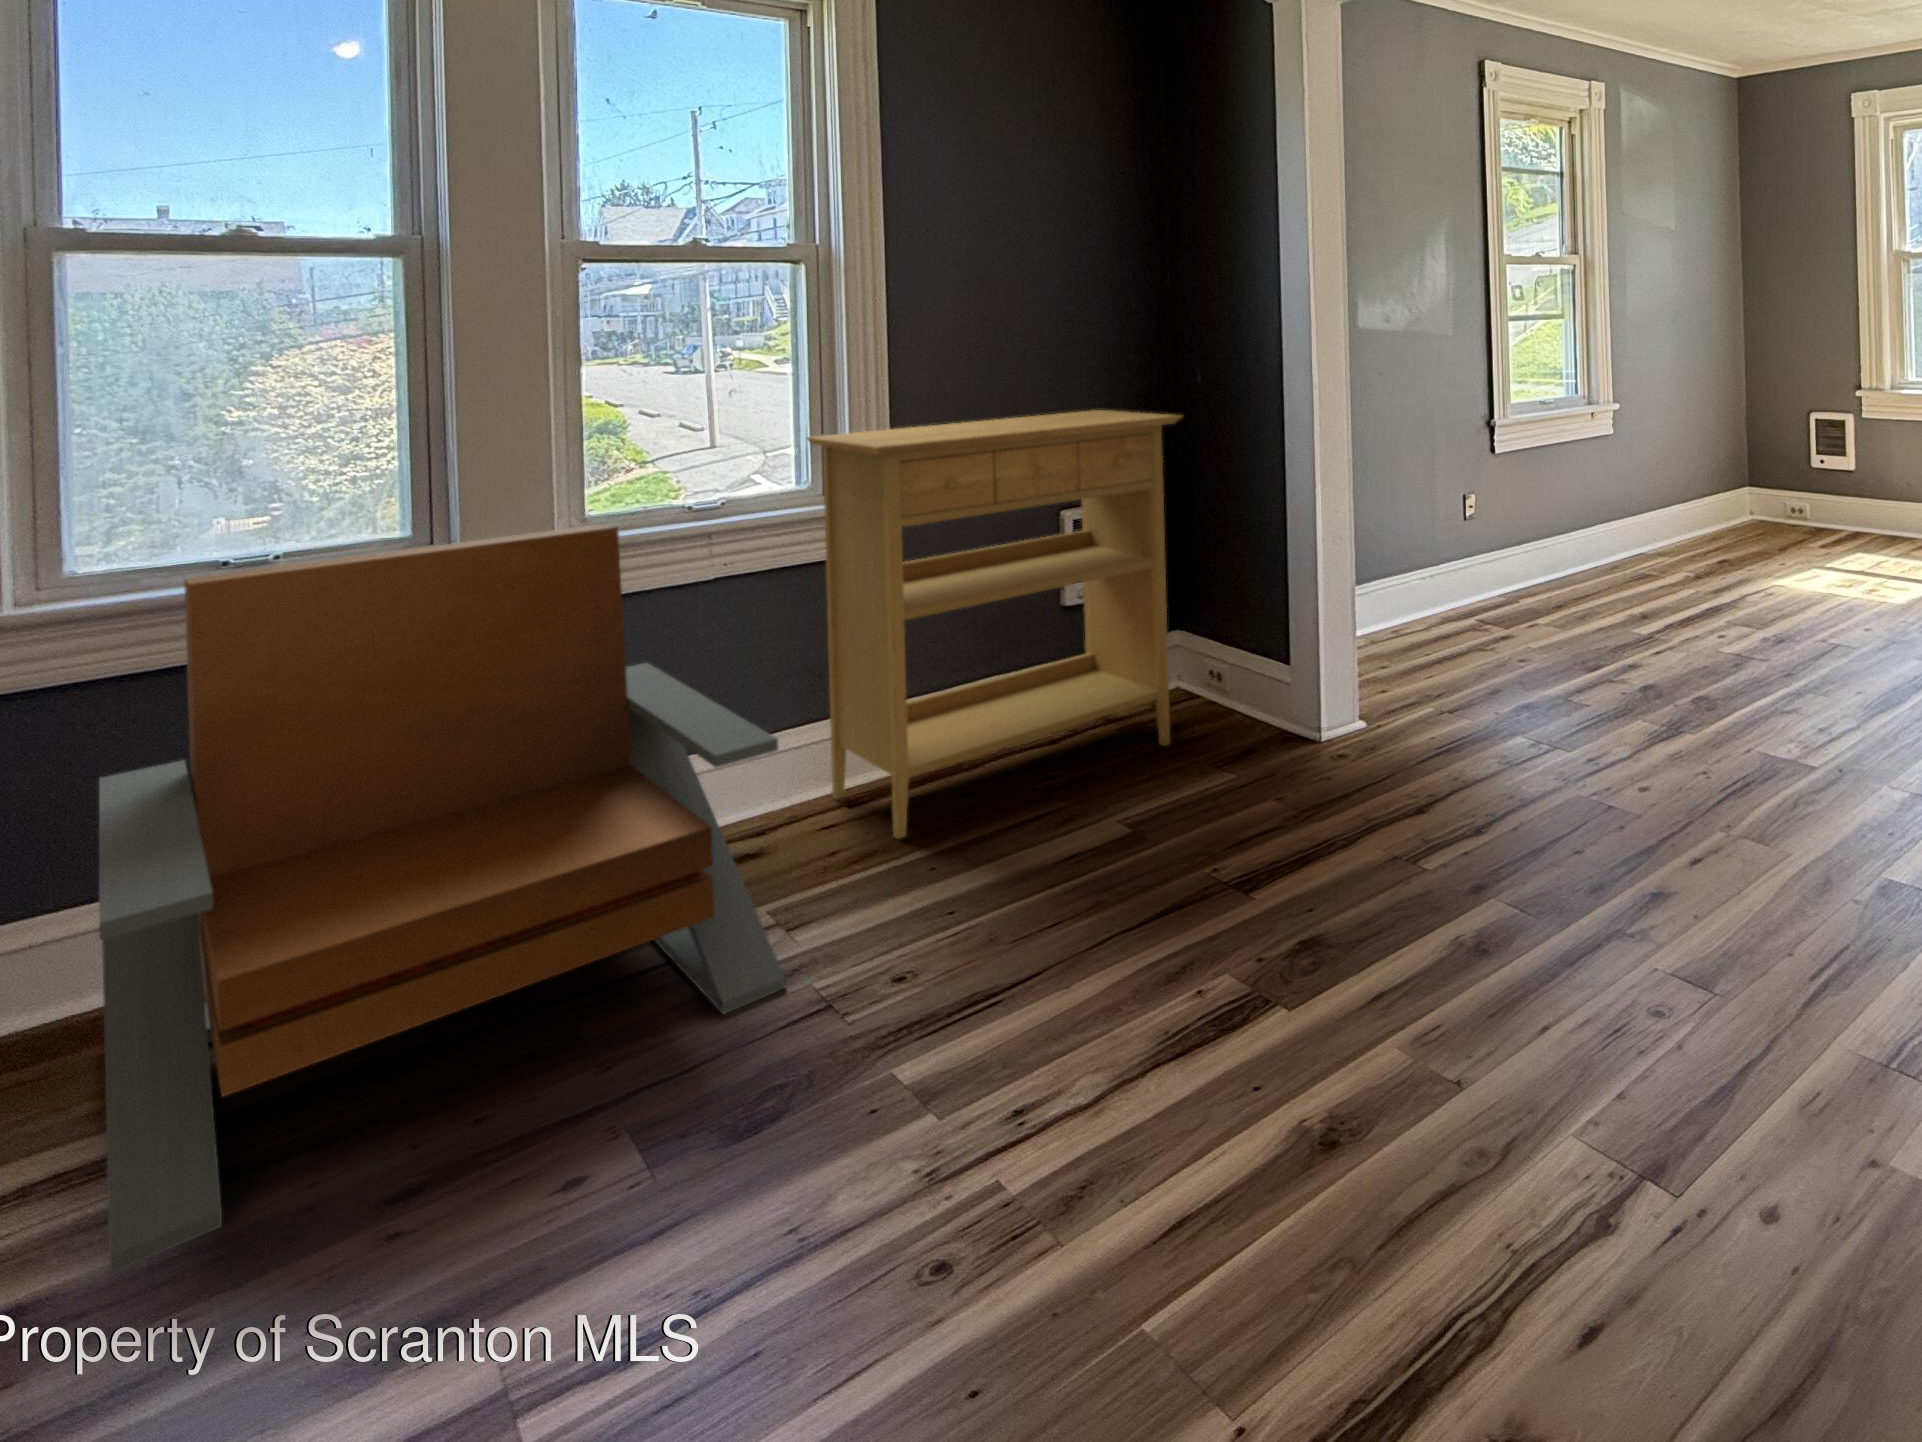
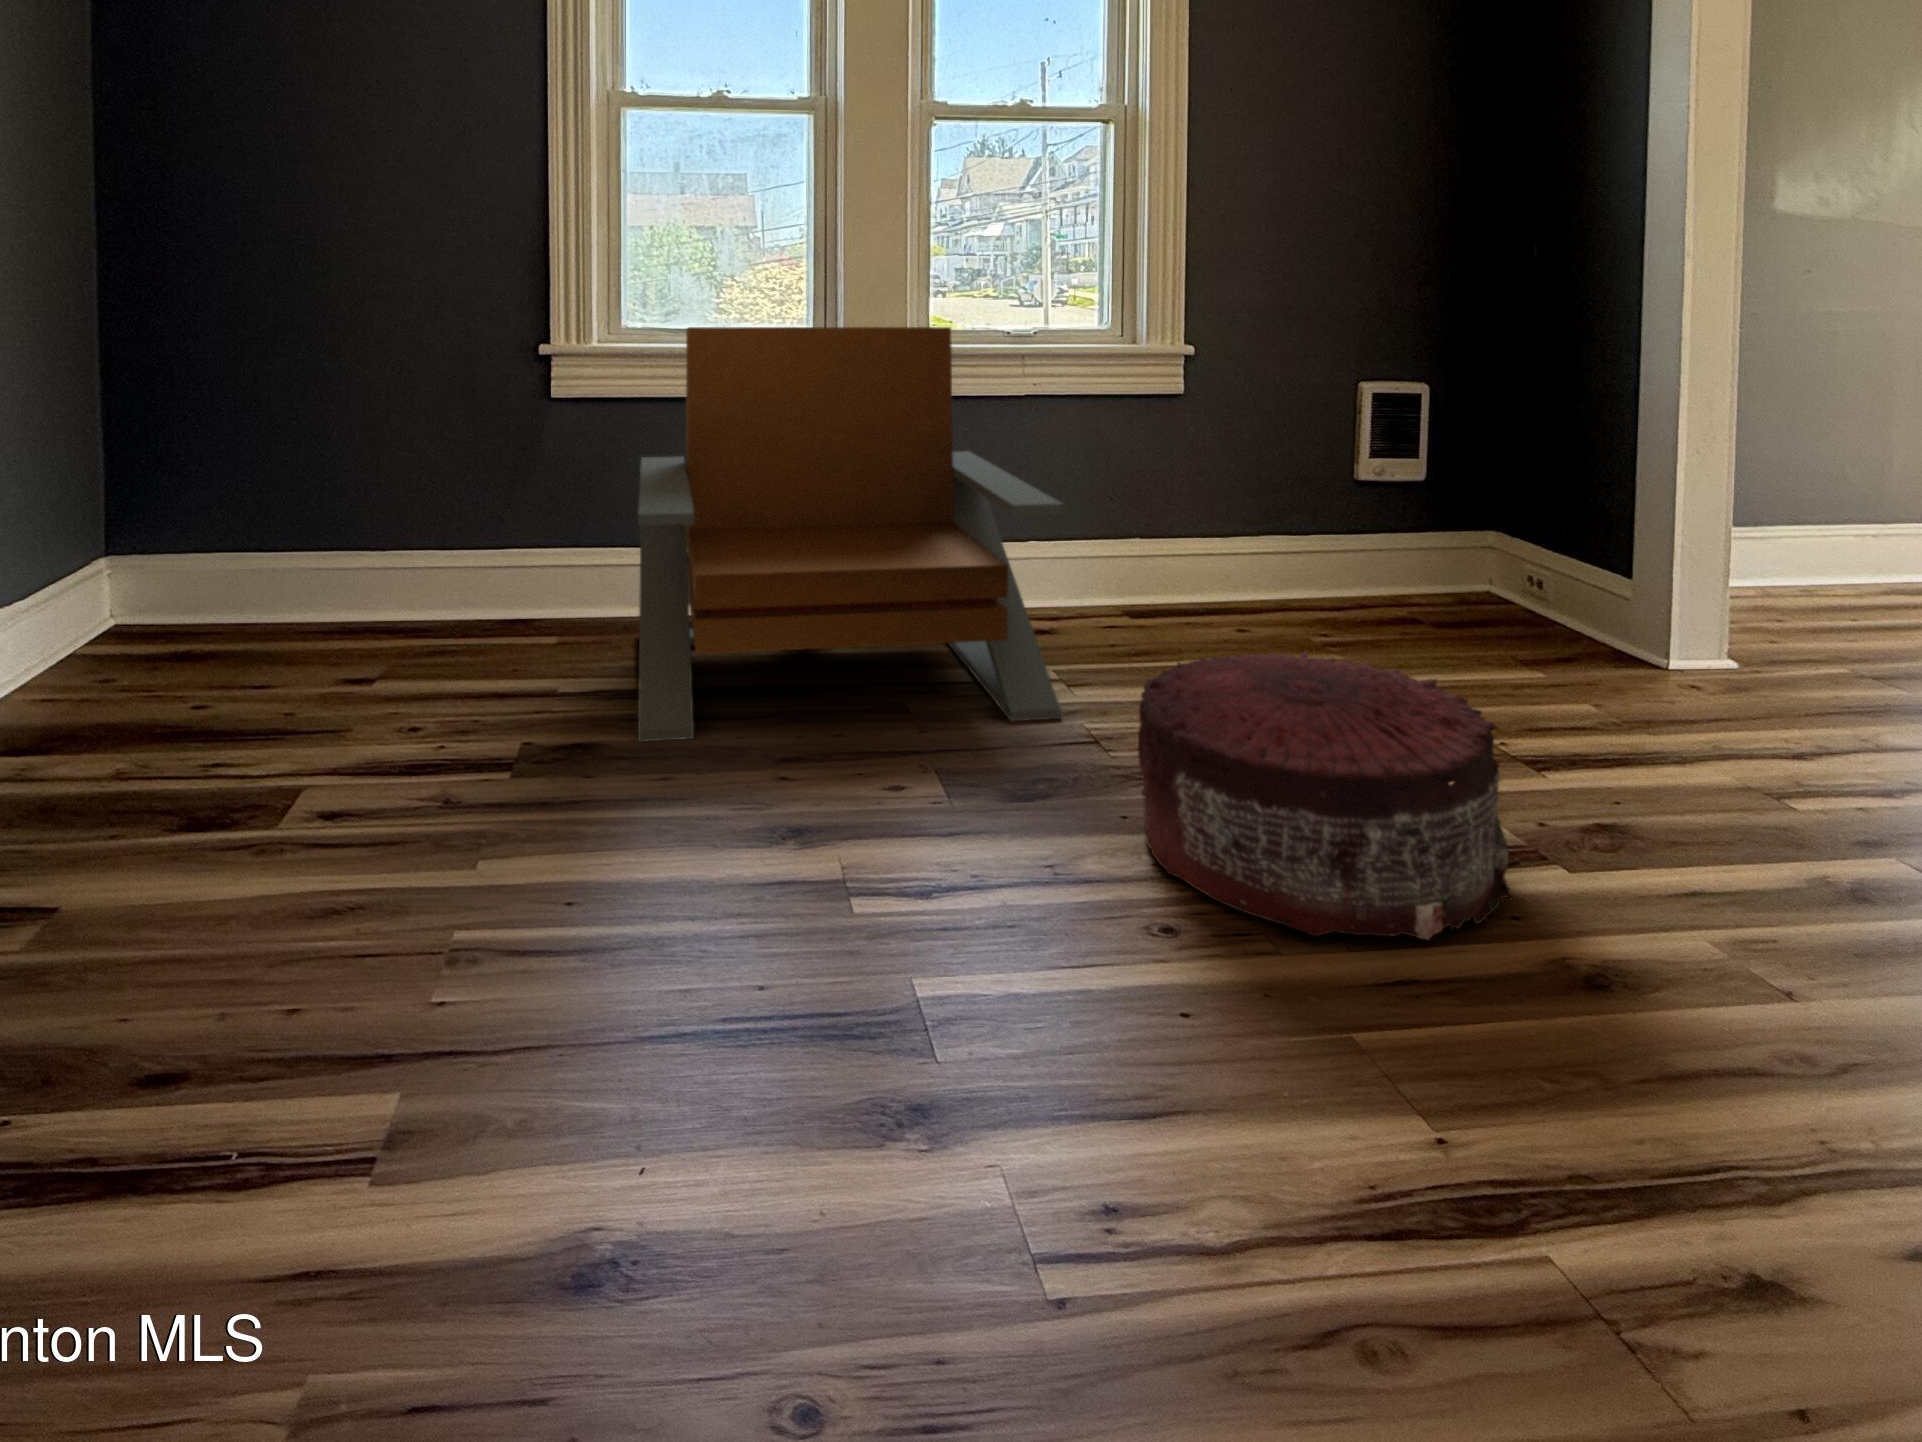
console table: present [807,410,1182,839] -> none [1105,279,1503,646]
pouf: none [885,854,1252,1205] -> present [1138,651,1512,939]

